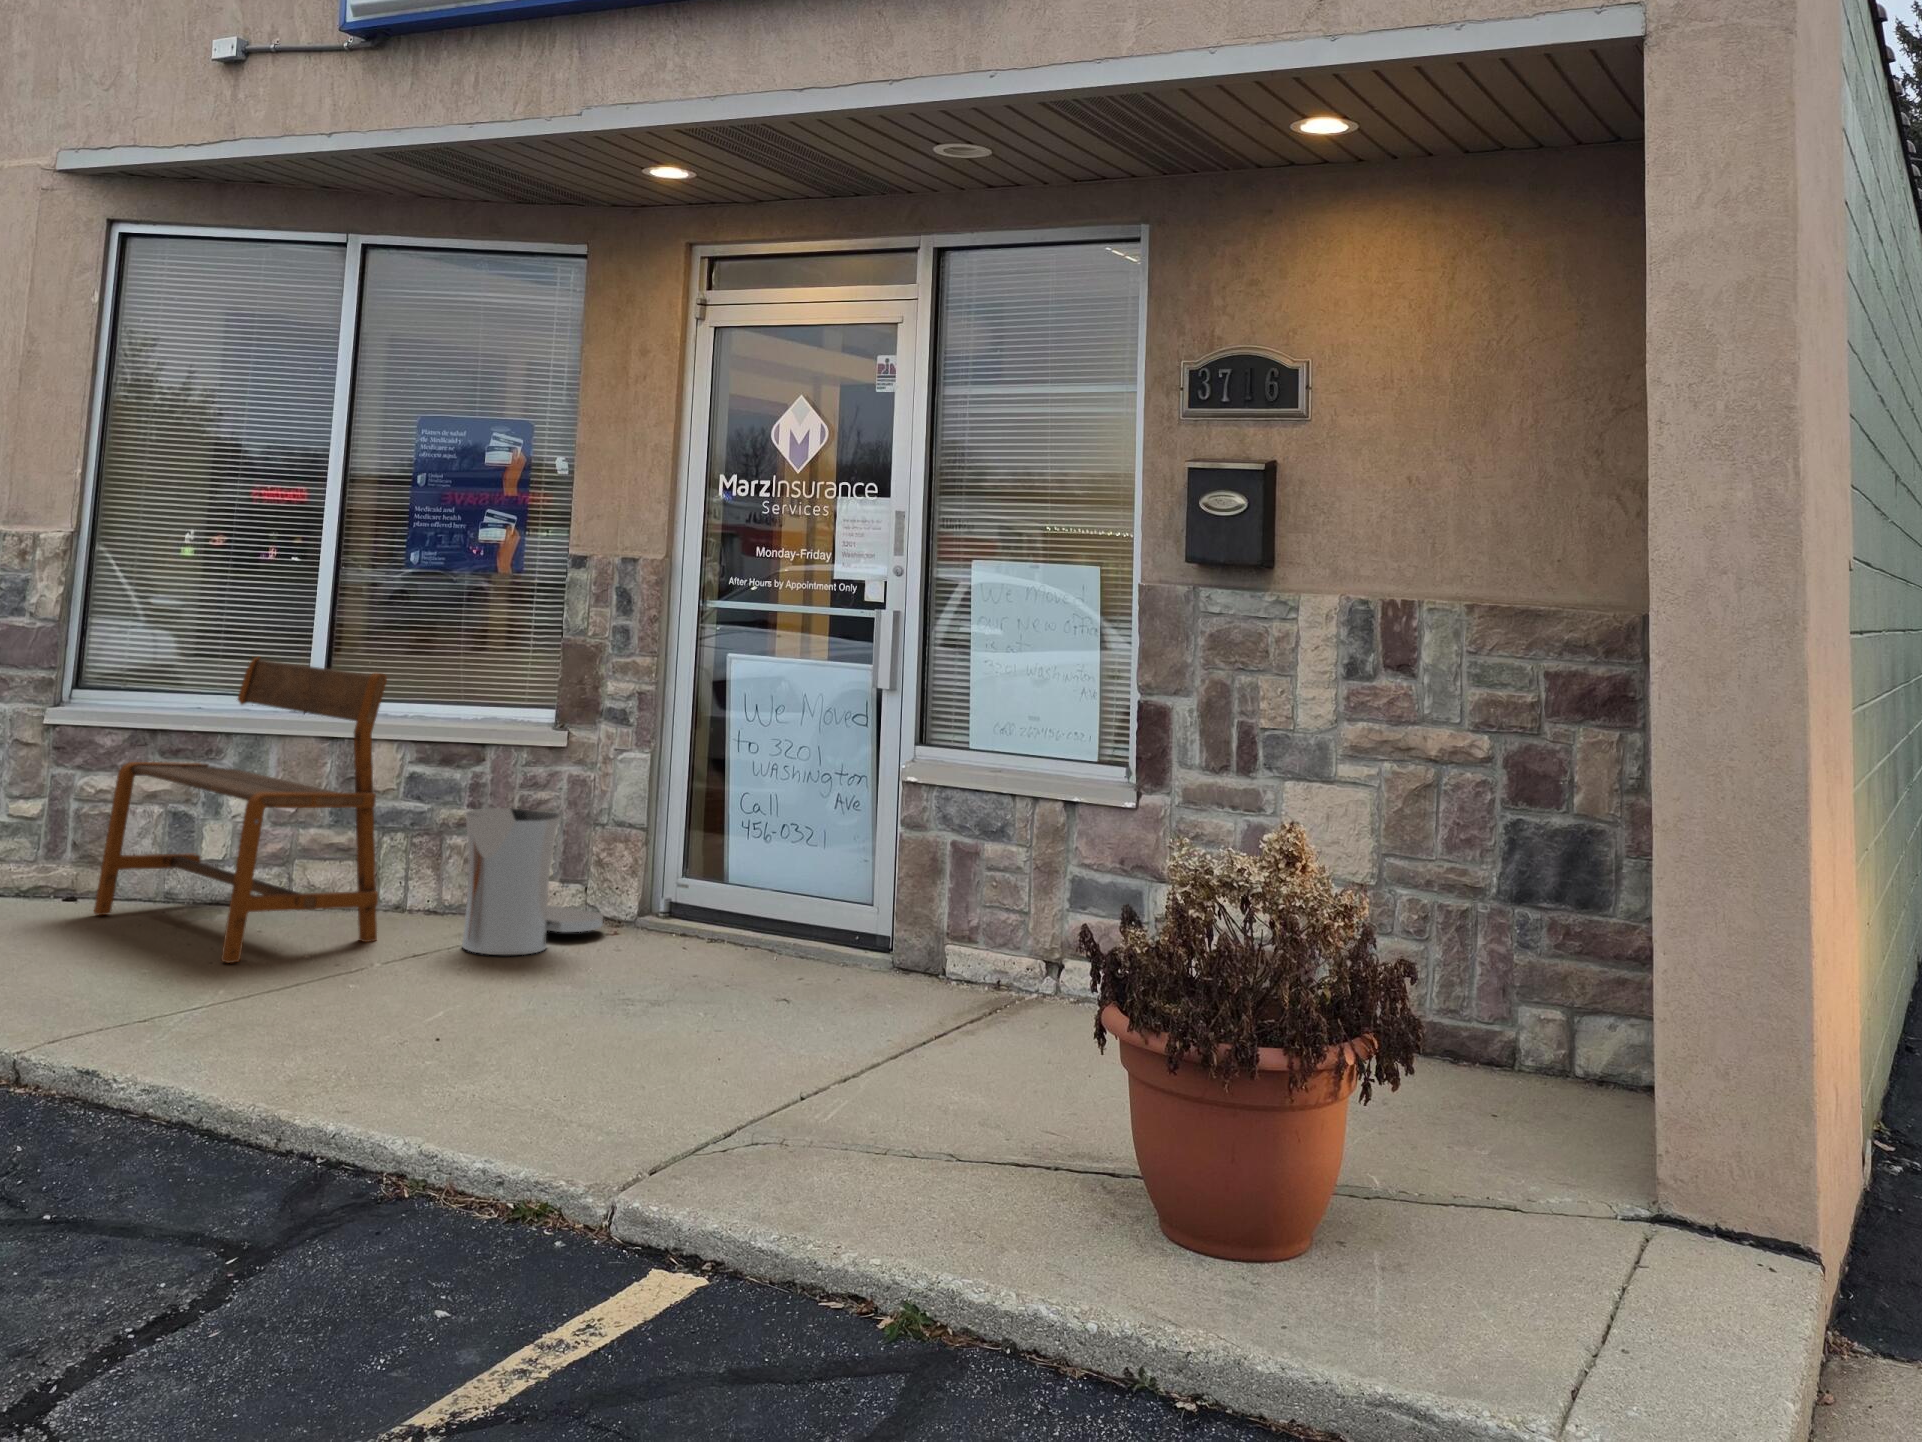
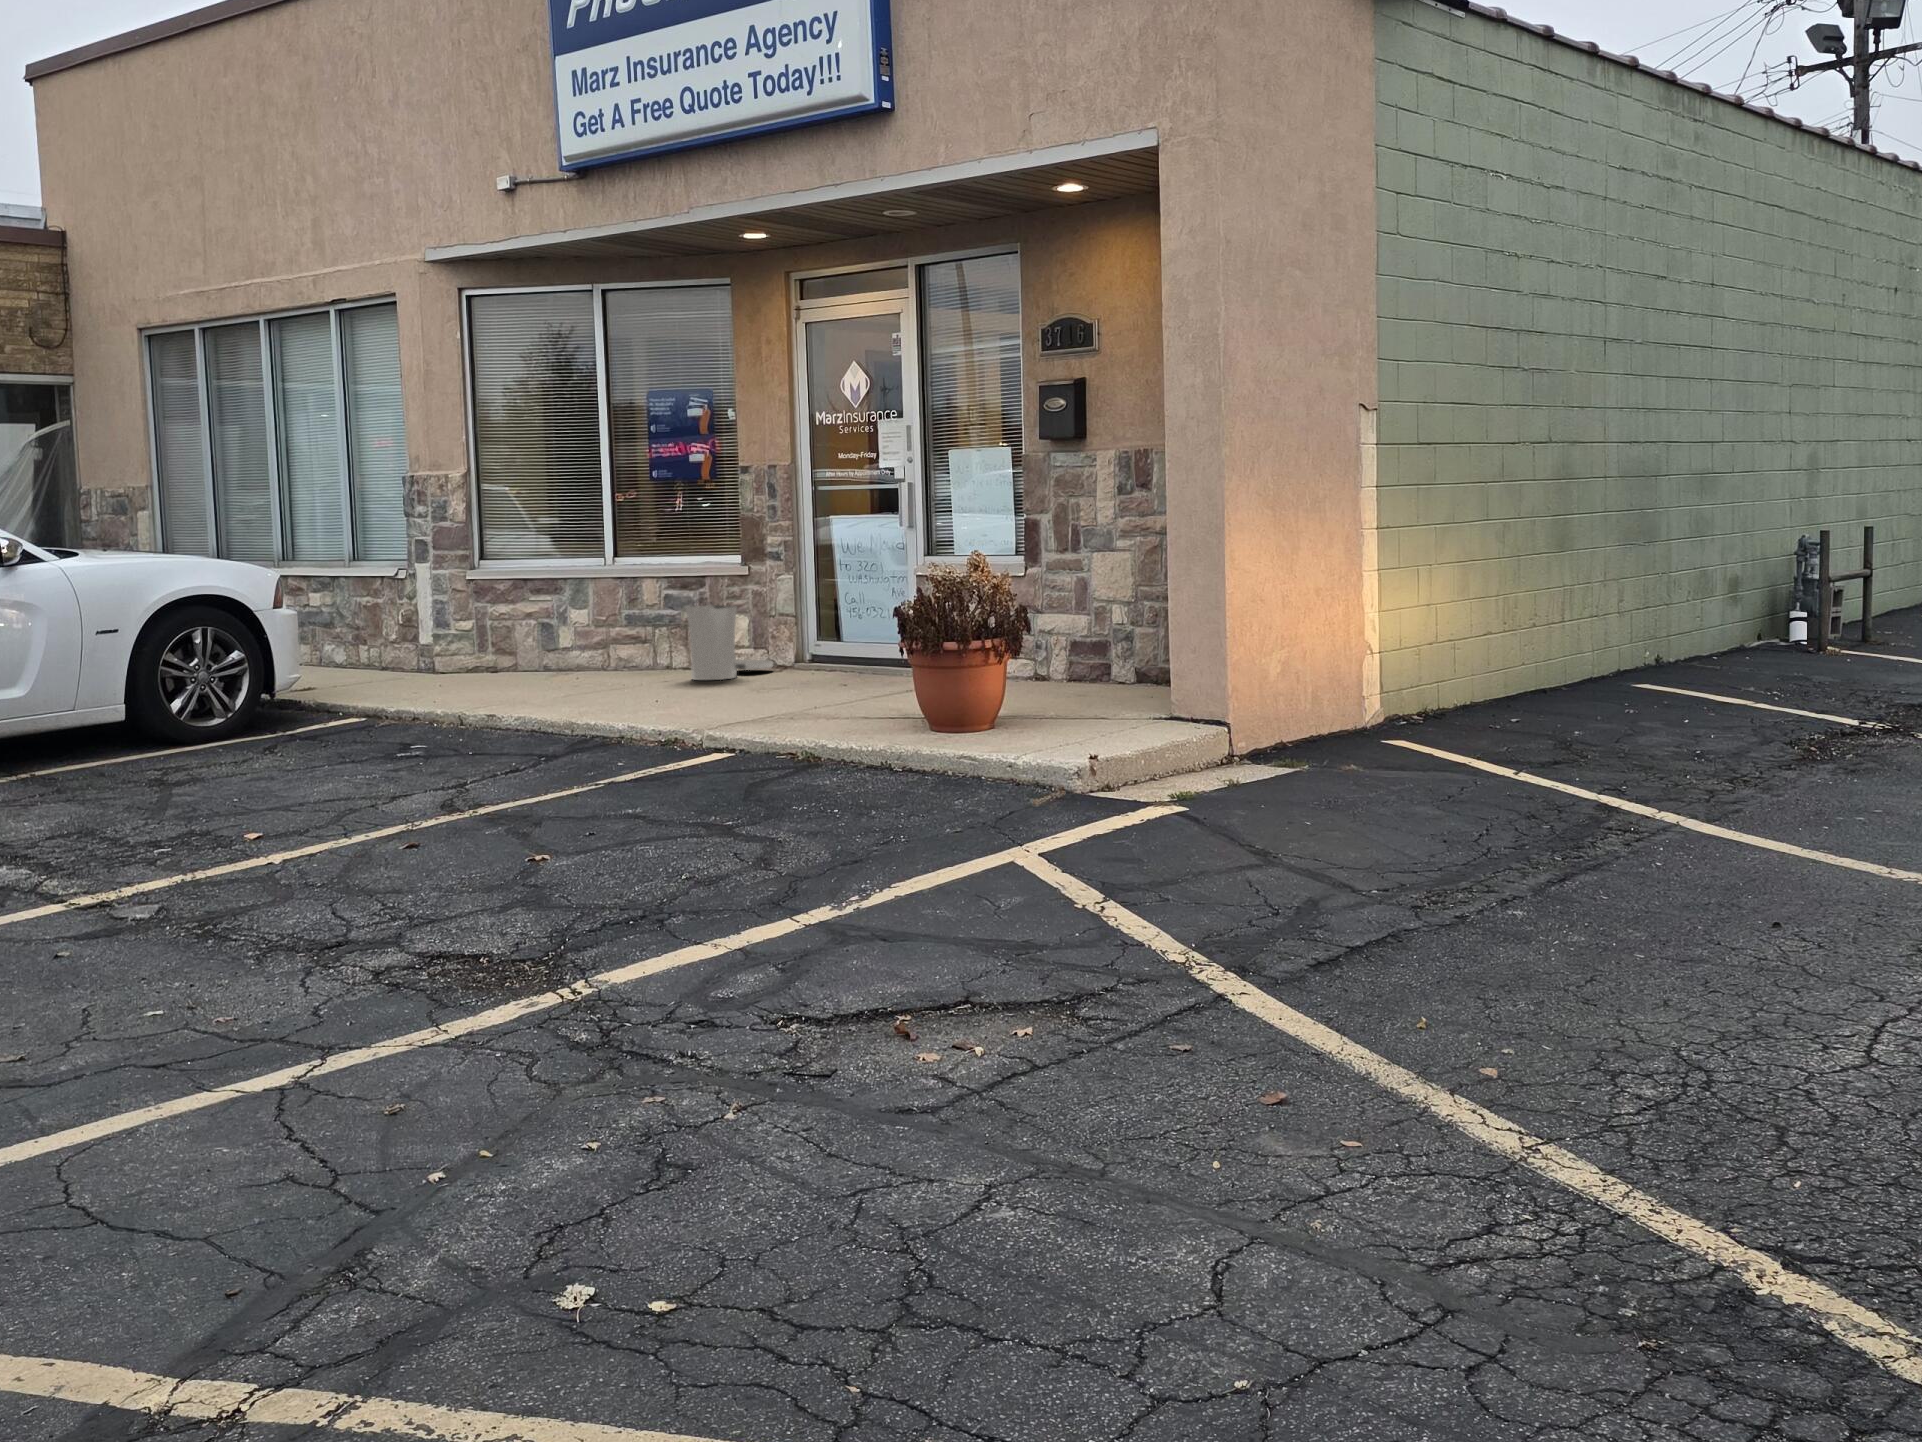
bench: present [94,657,387,963] -> none [504,535,649,689]

